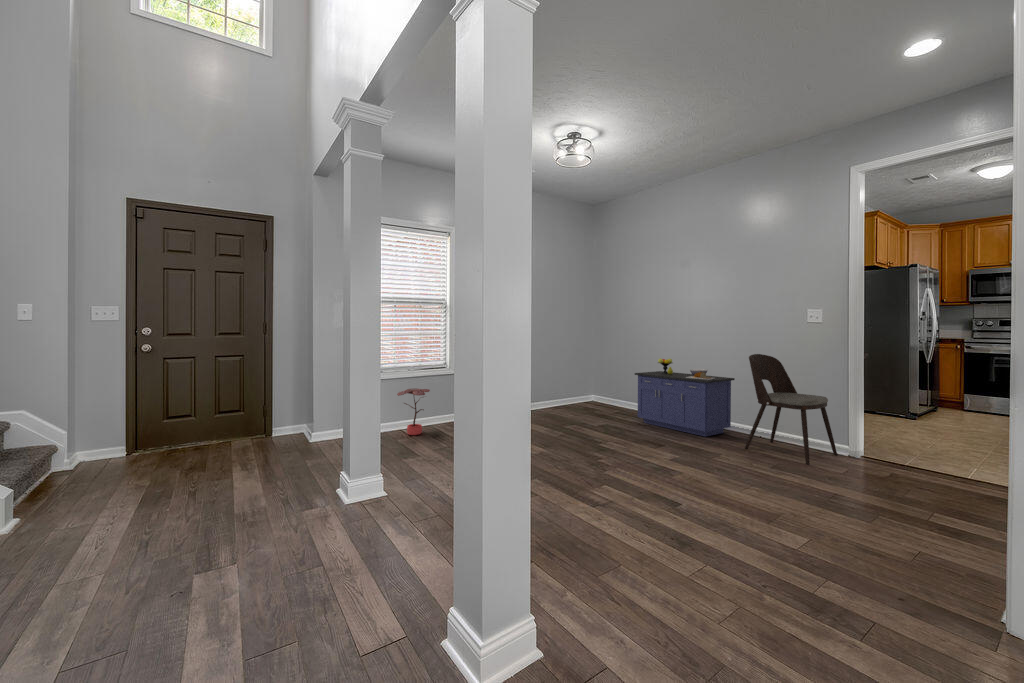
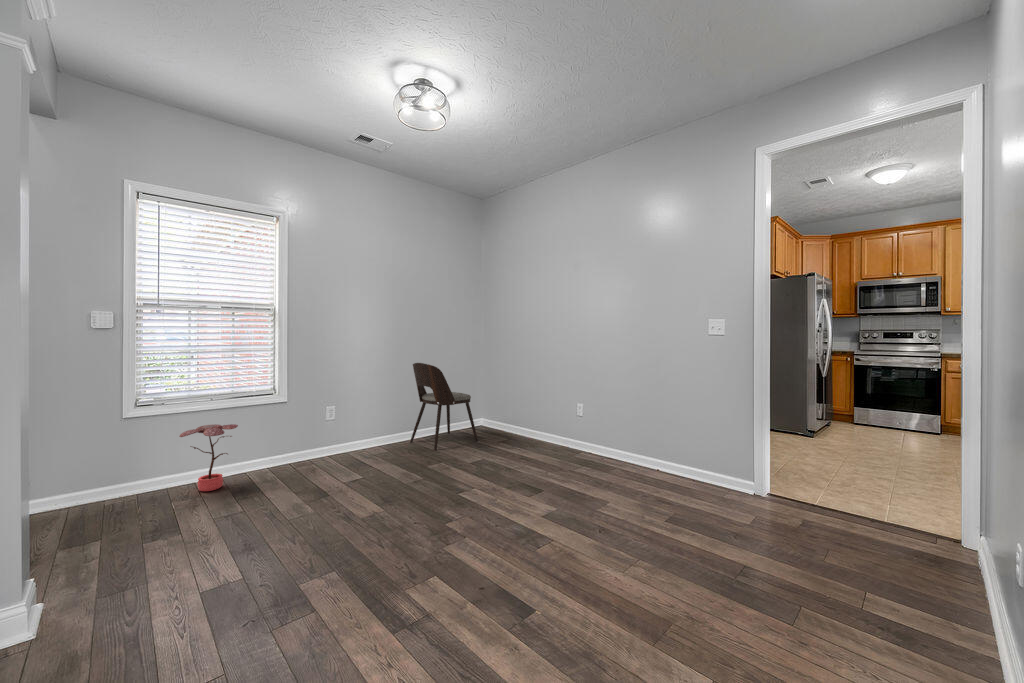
dining chair: present [745,354,837,464] -> present [410,363,478,450]
storage cabinet: present [635,358,735,437] -> none [520,376,631,474]

